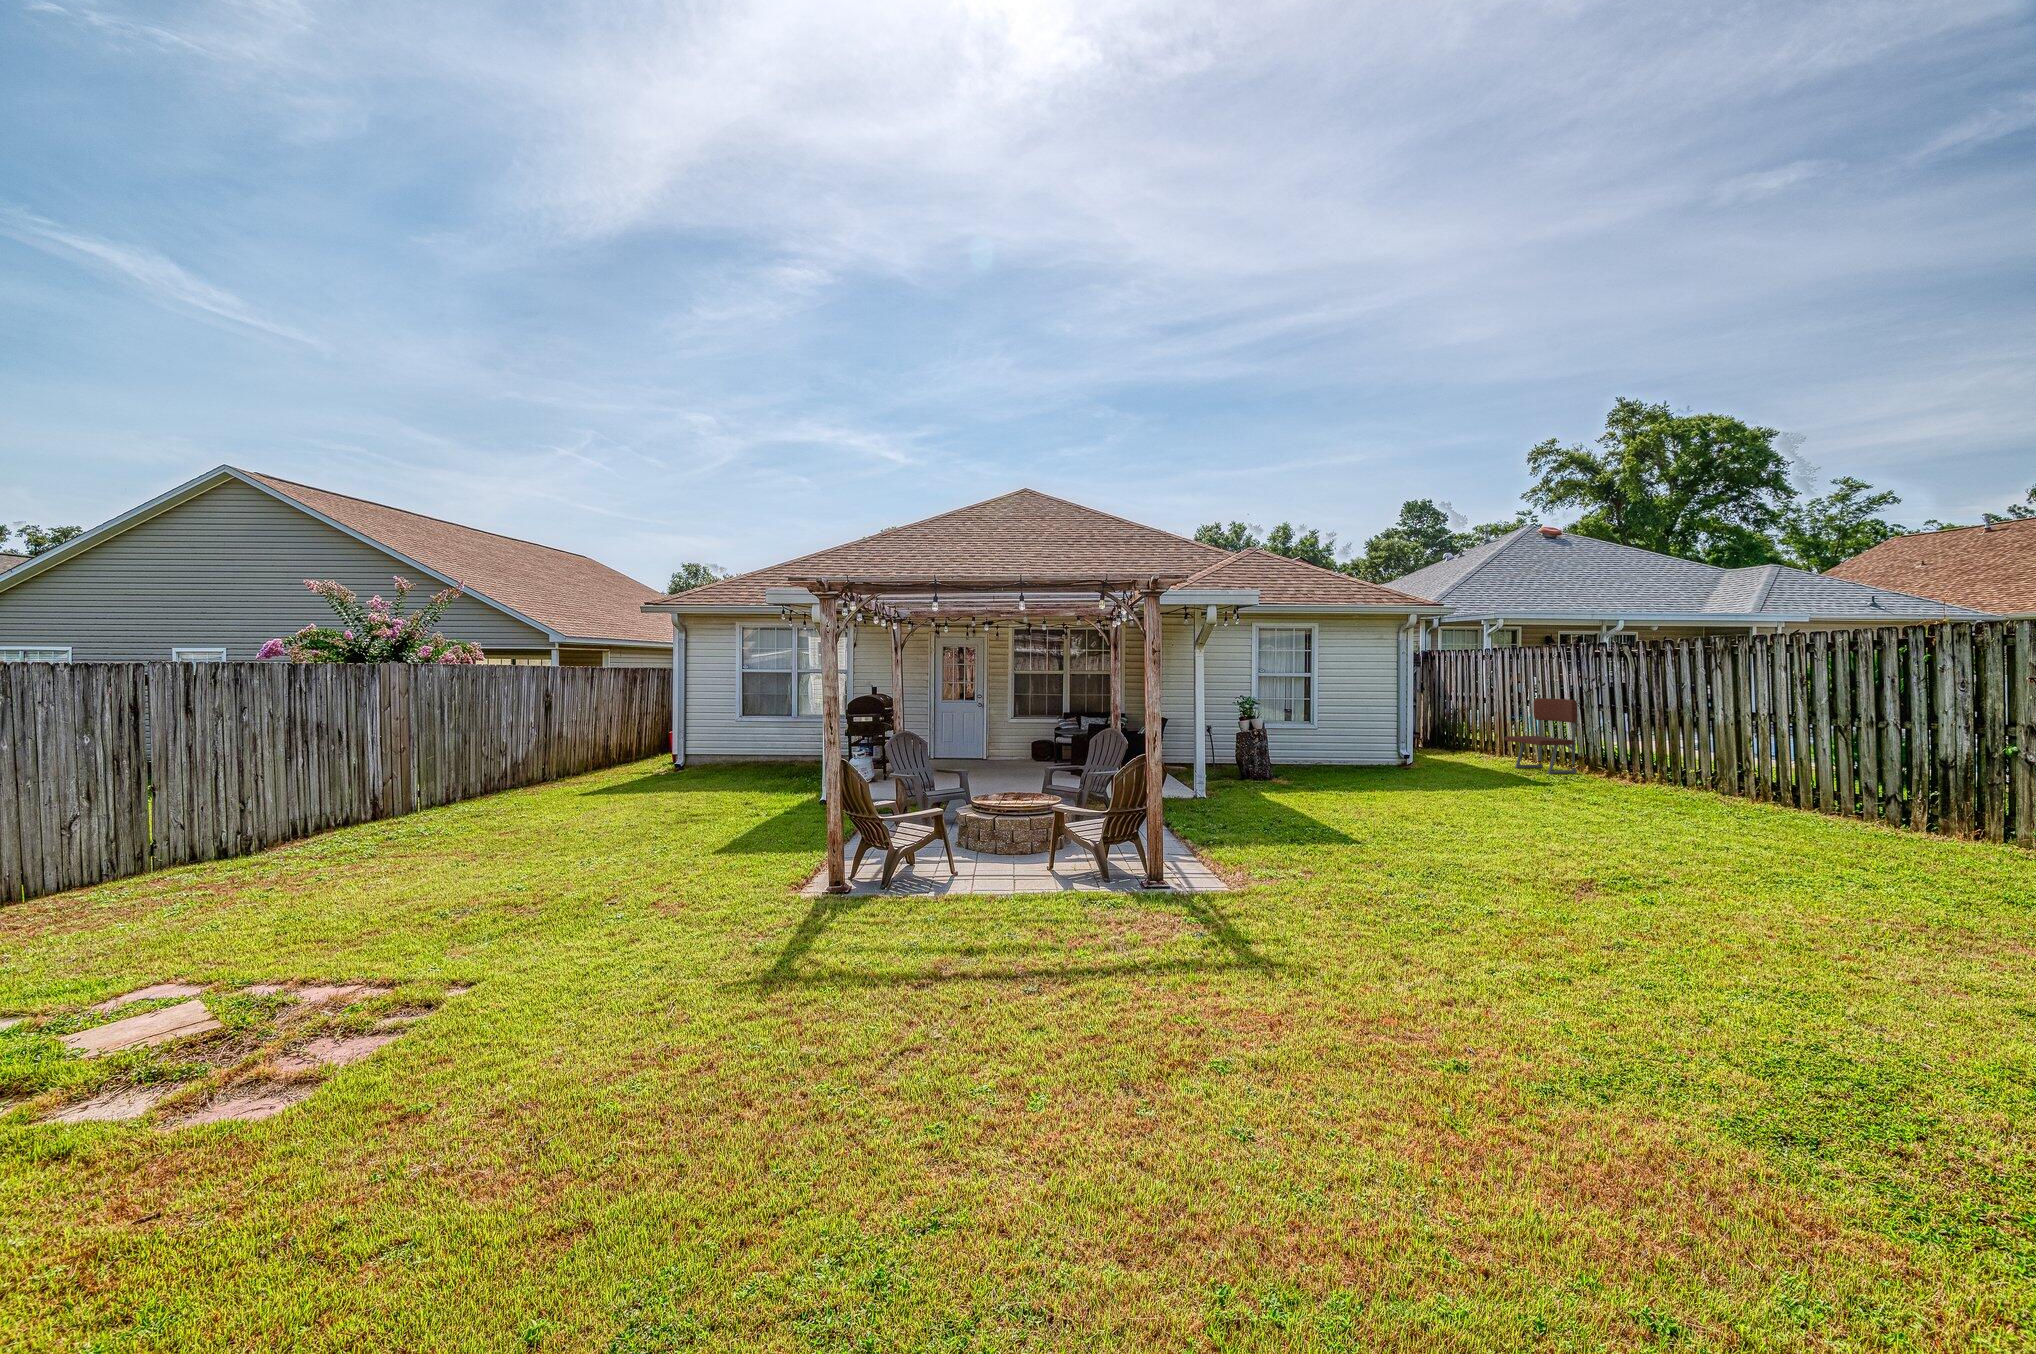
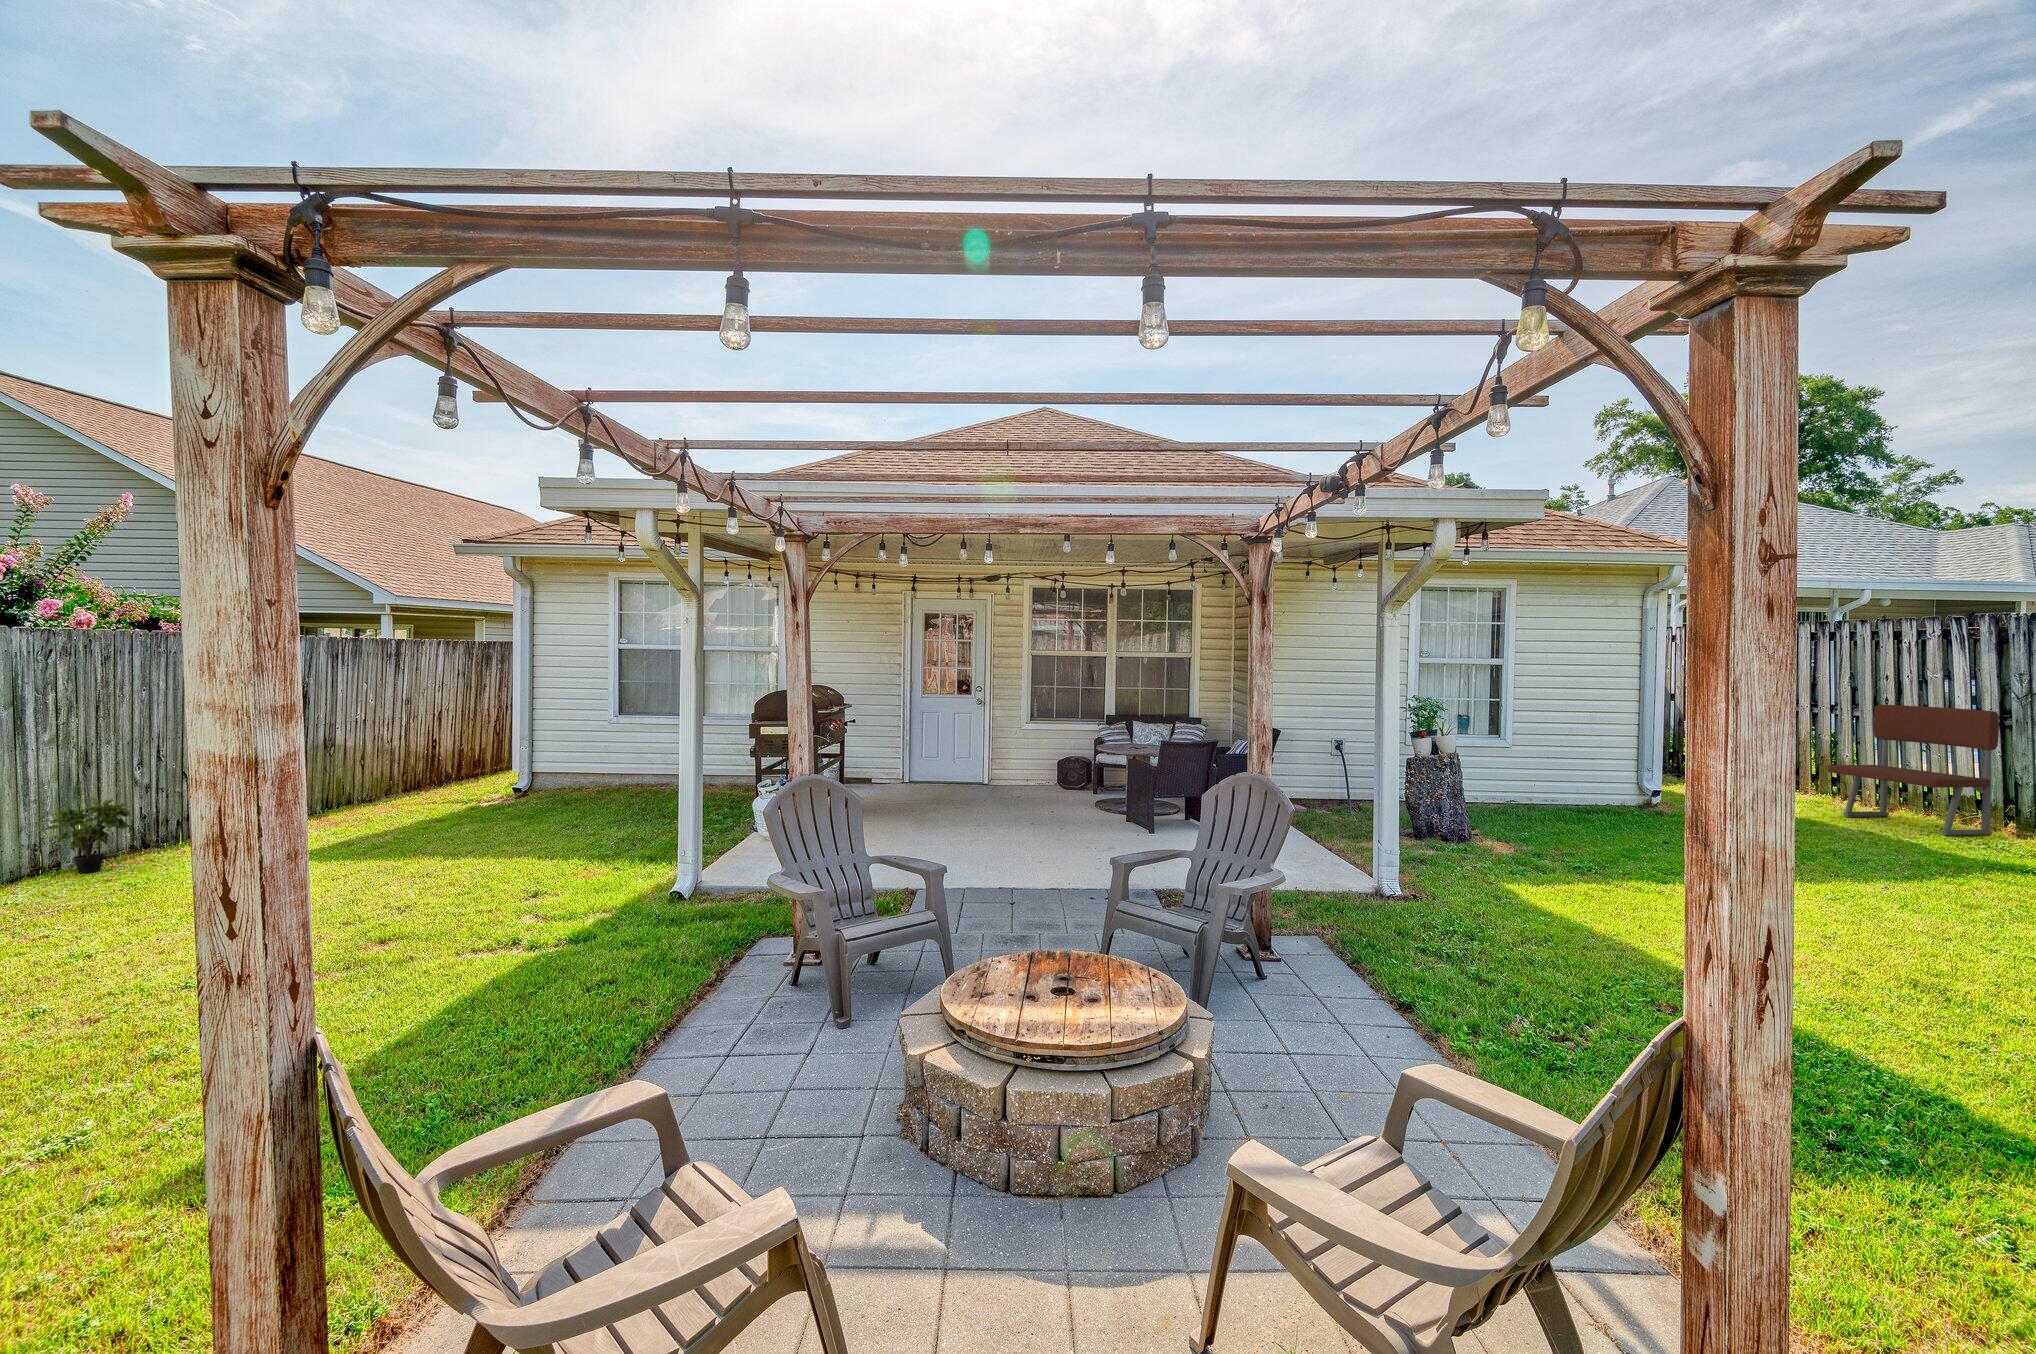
potted plant: none [497,754,533,792] -> present [44,798,132,872]

